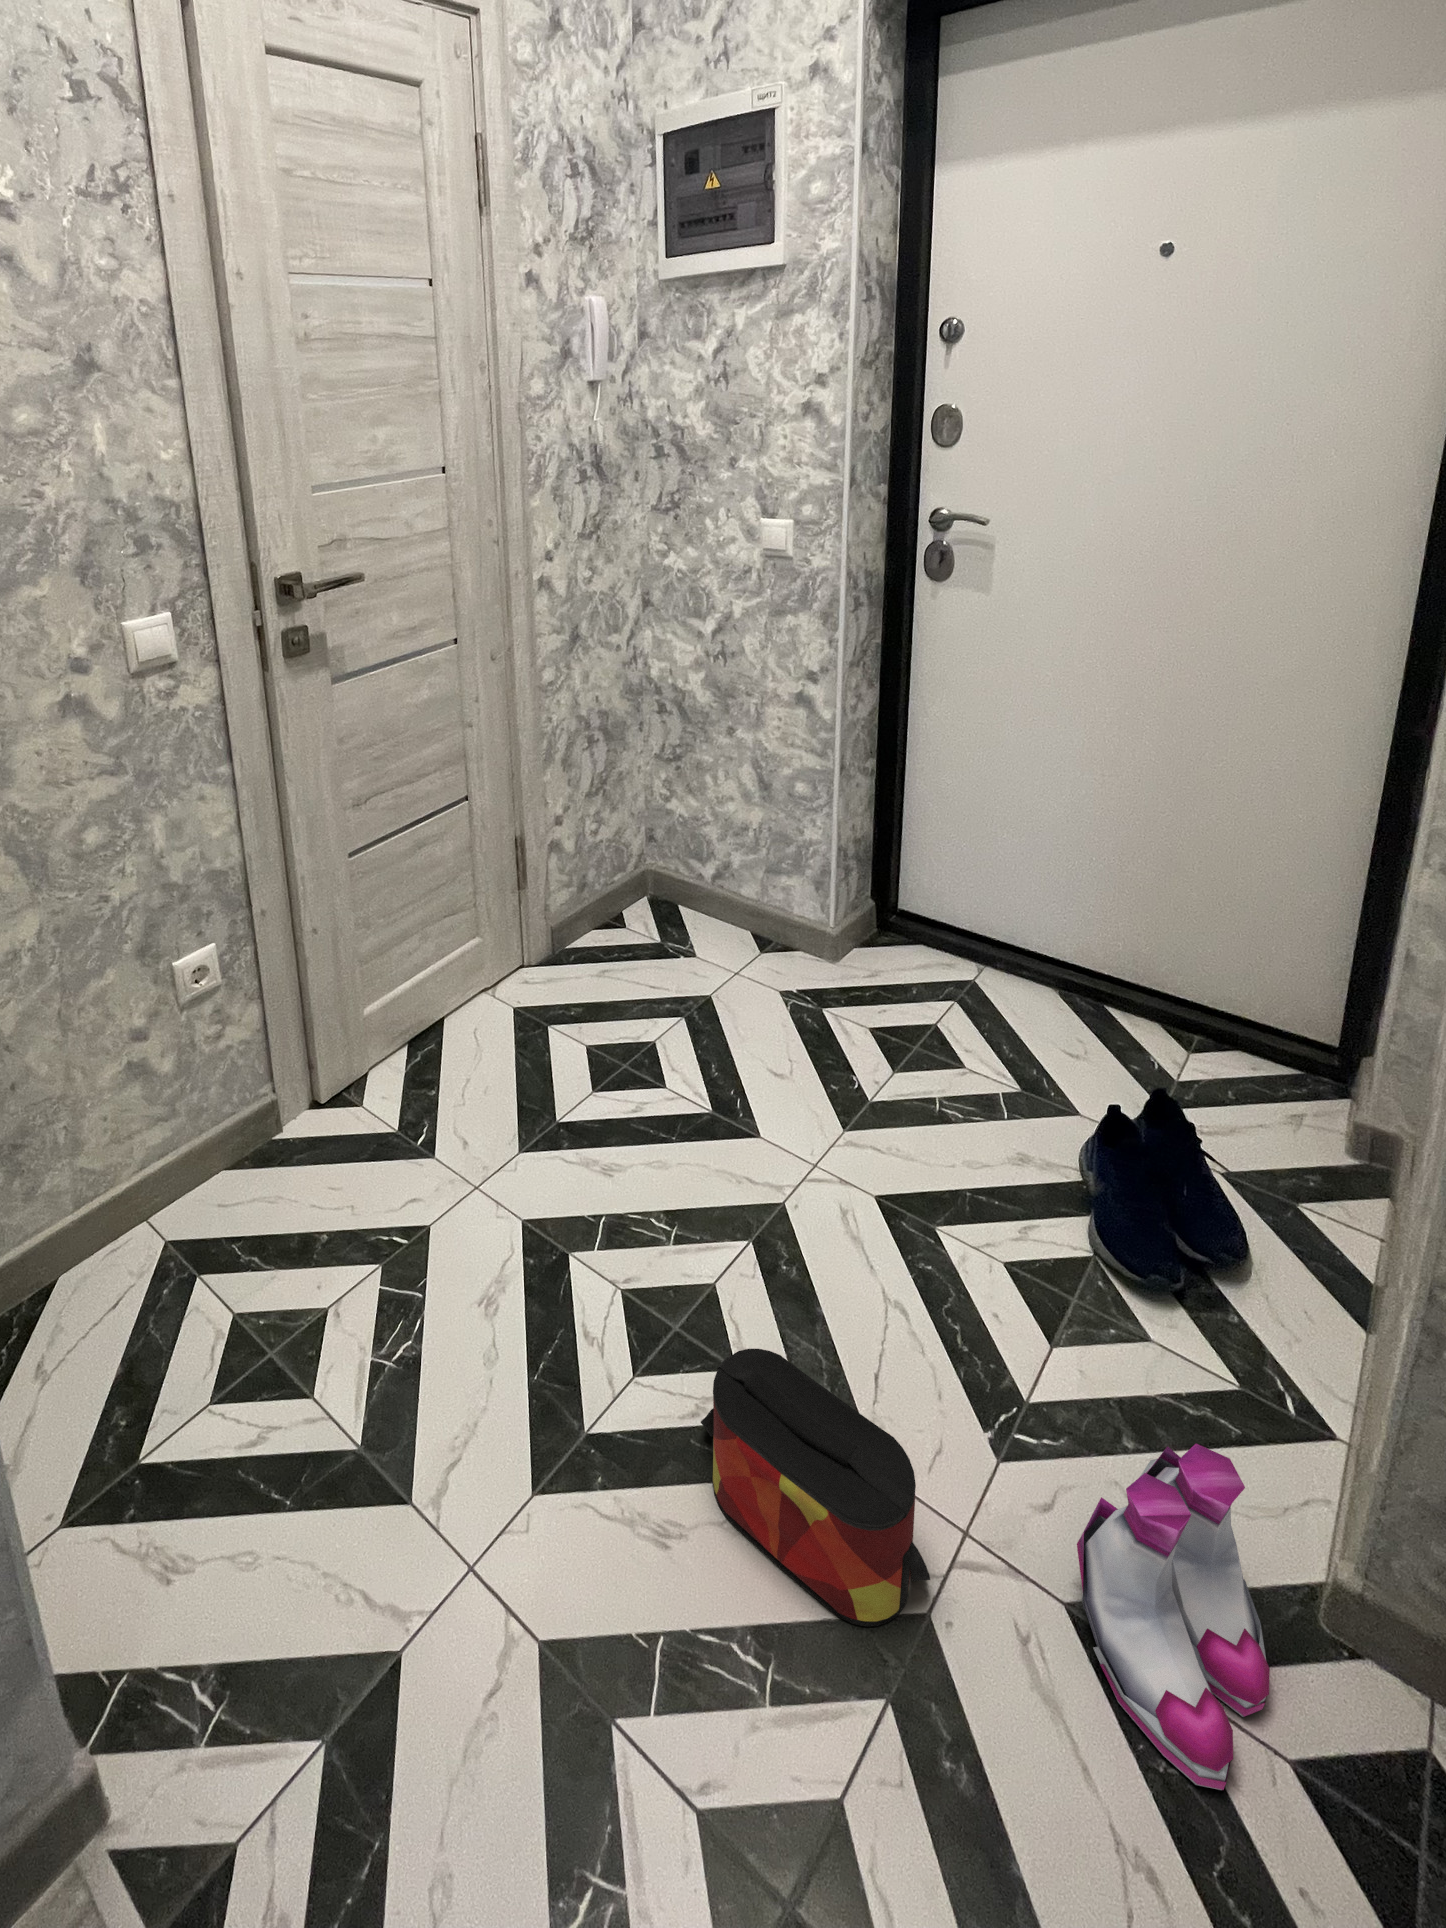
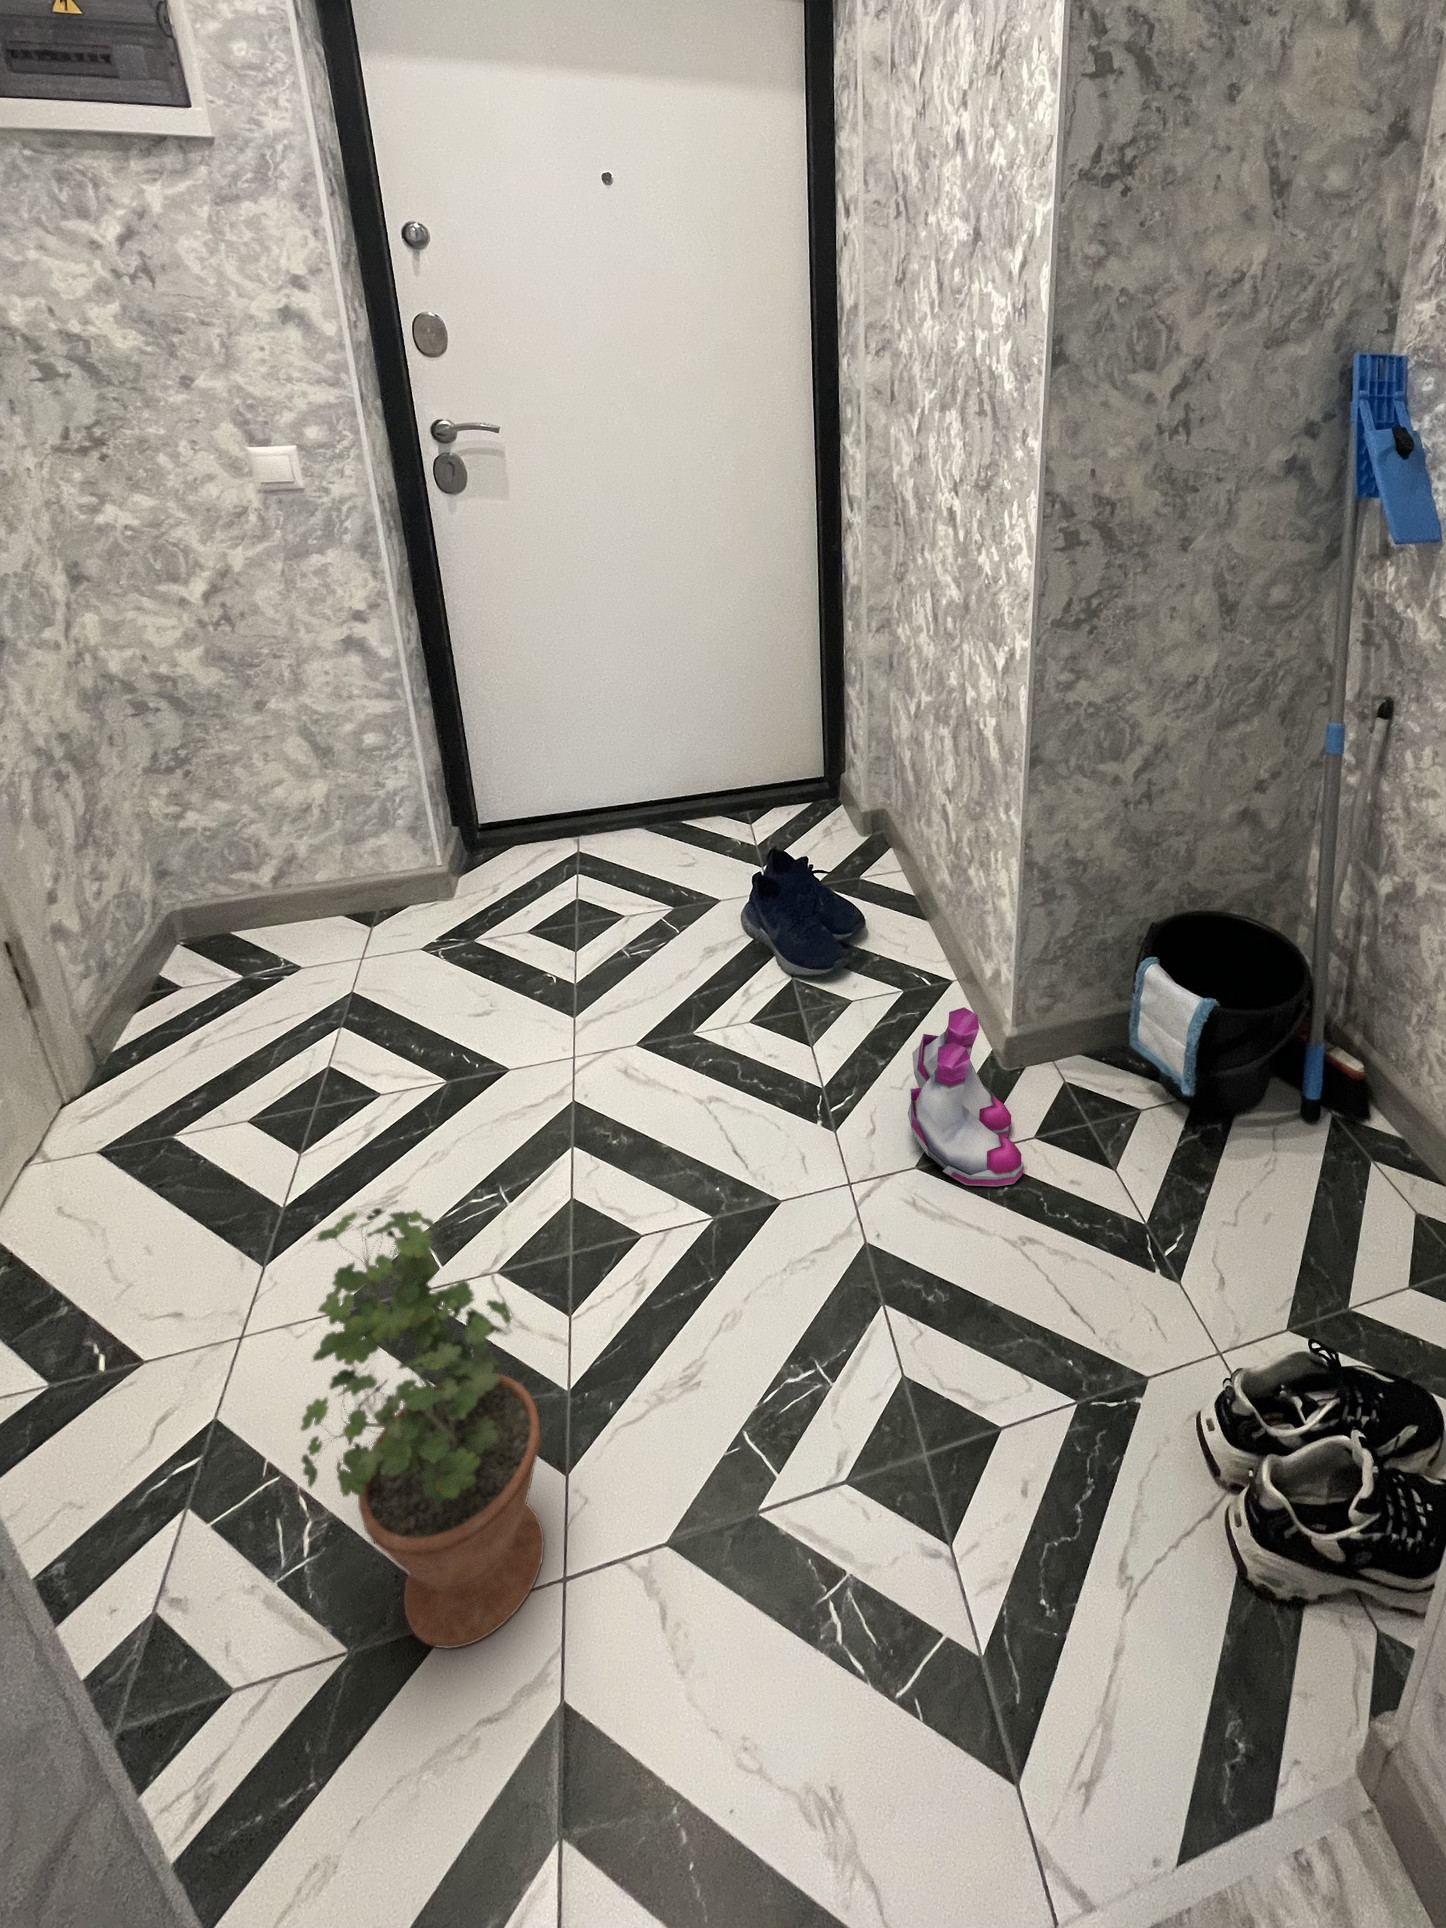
potted plant: none [313,1116,500,1551] -> present [301,1208,544,1648]
bag: present [701,1349,930,1626] -> none [655,1151,861,1323]

